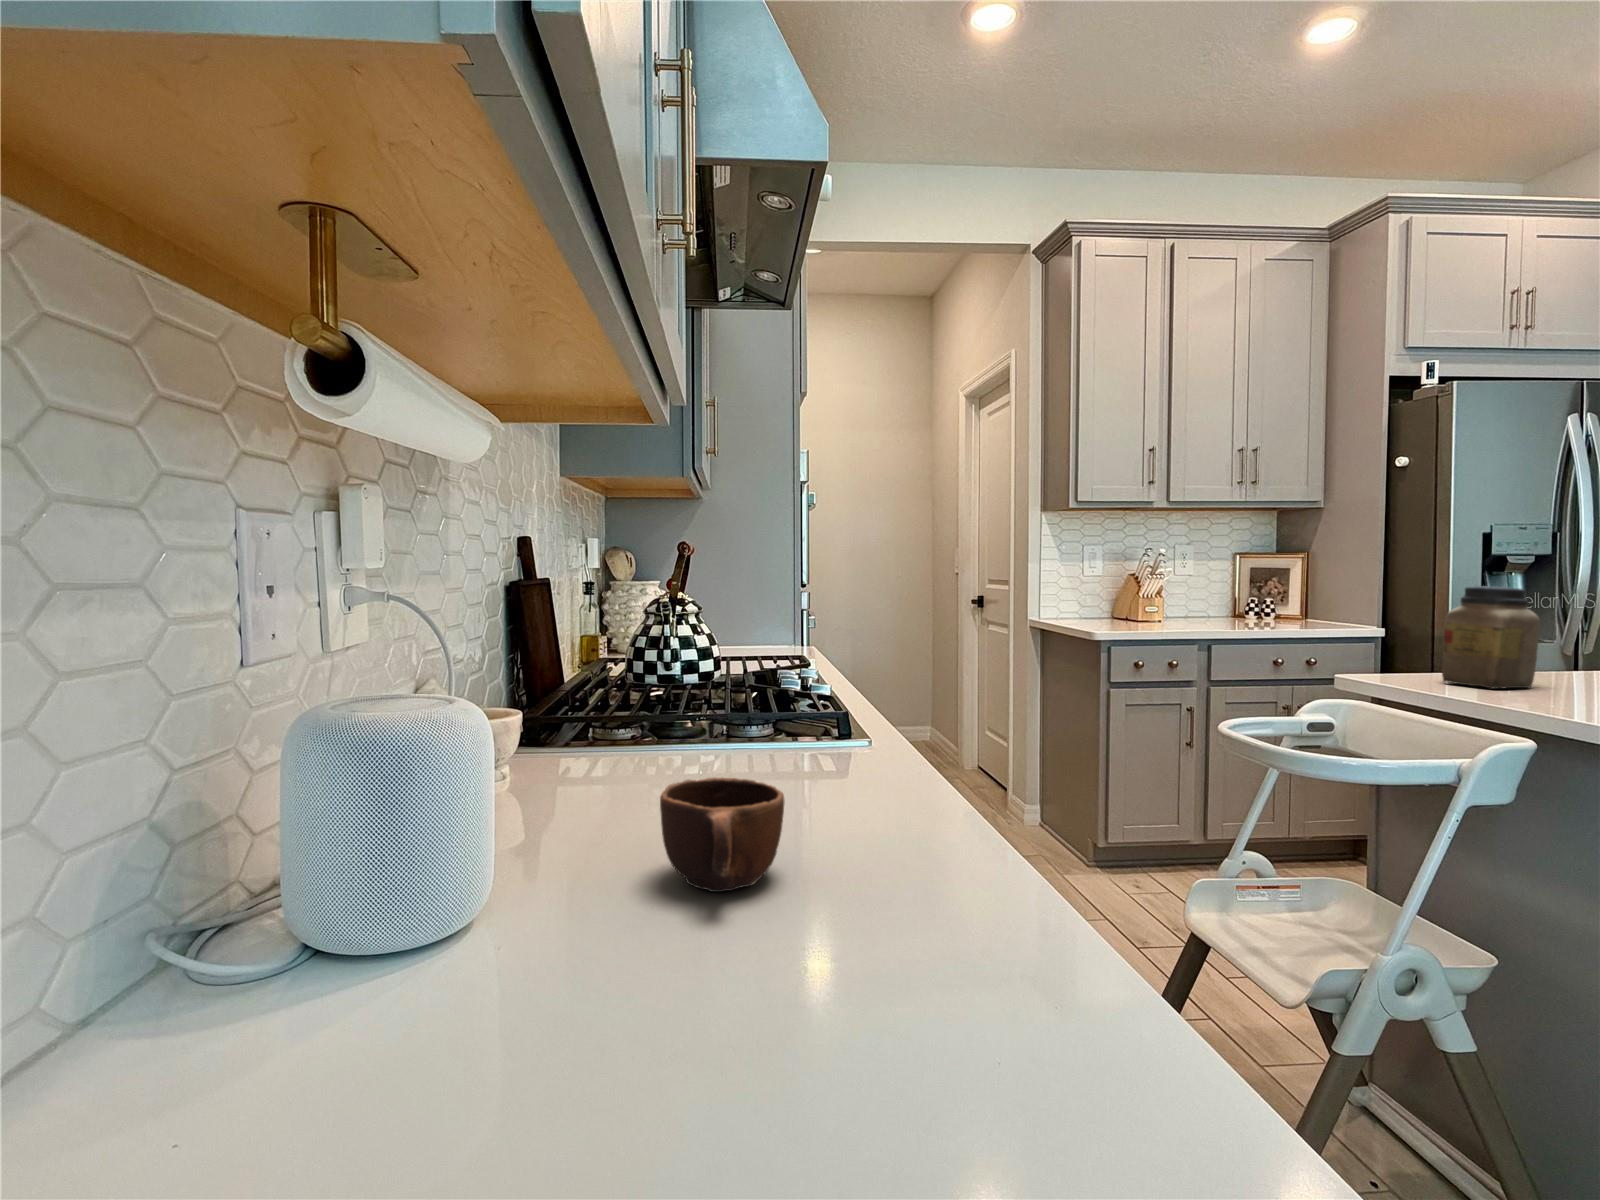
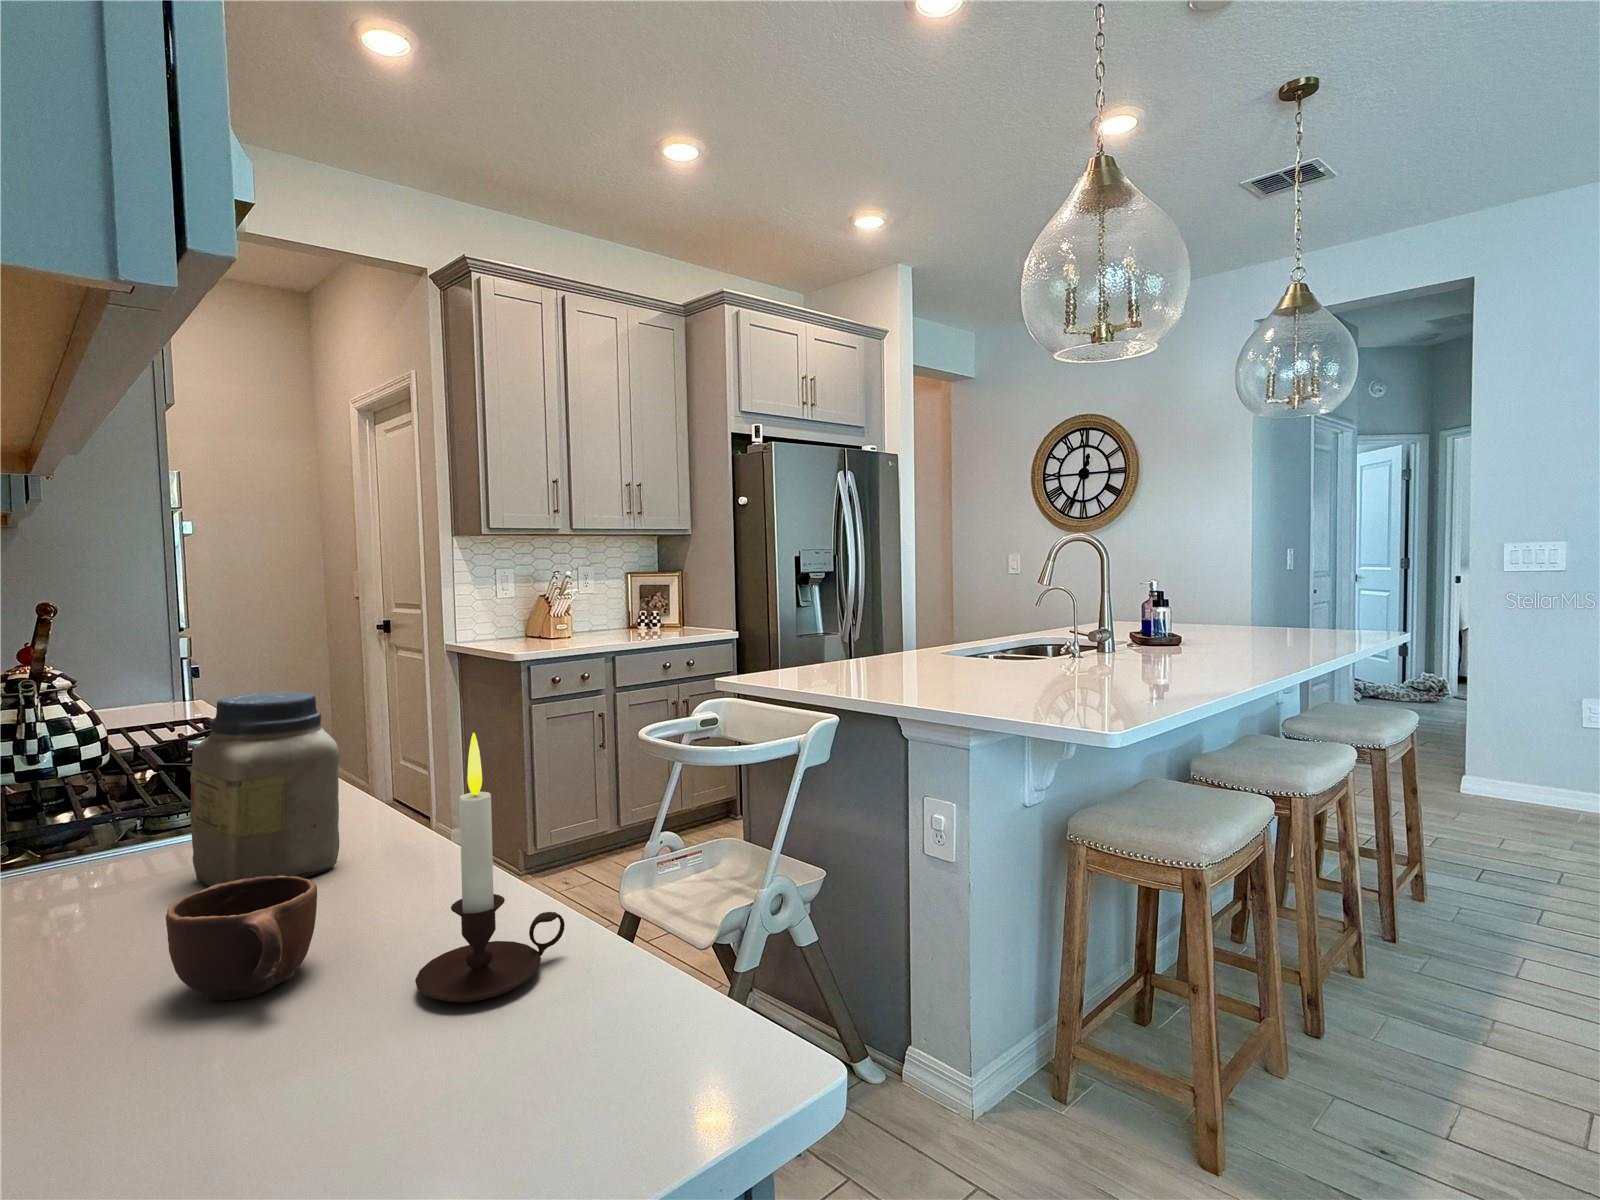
jar: present [1442,586,1540,689] -> present [190,692,340,887]
candle: none [845,650,1025,975] -> present [415,733,565,1002]

